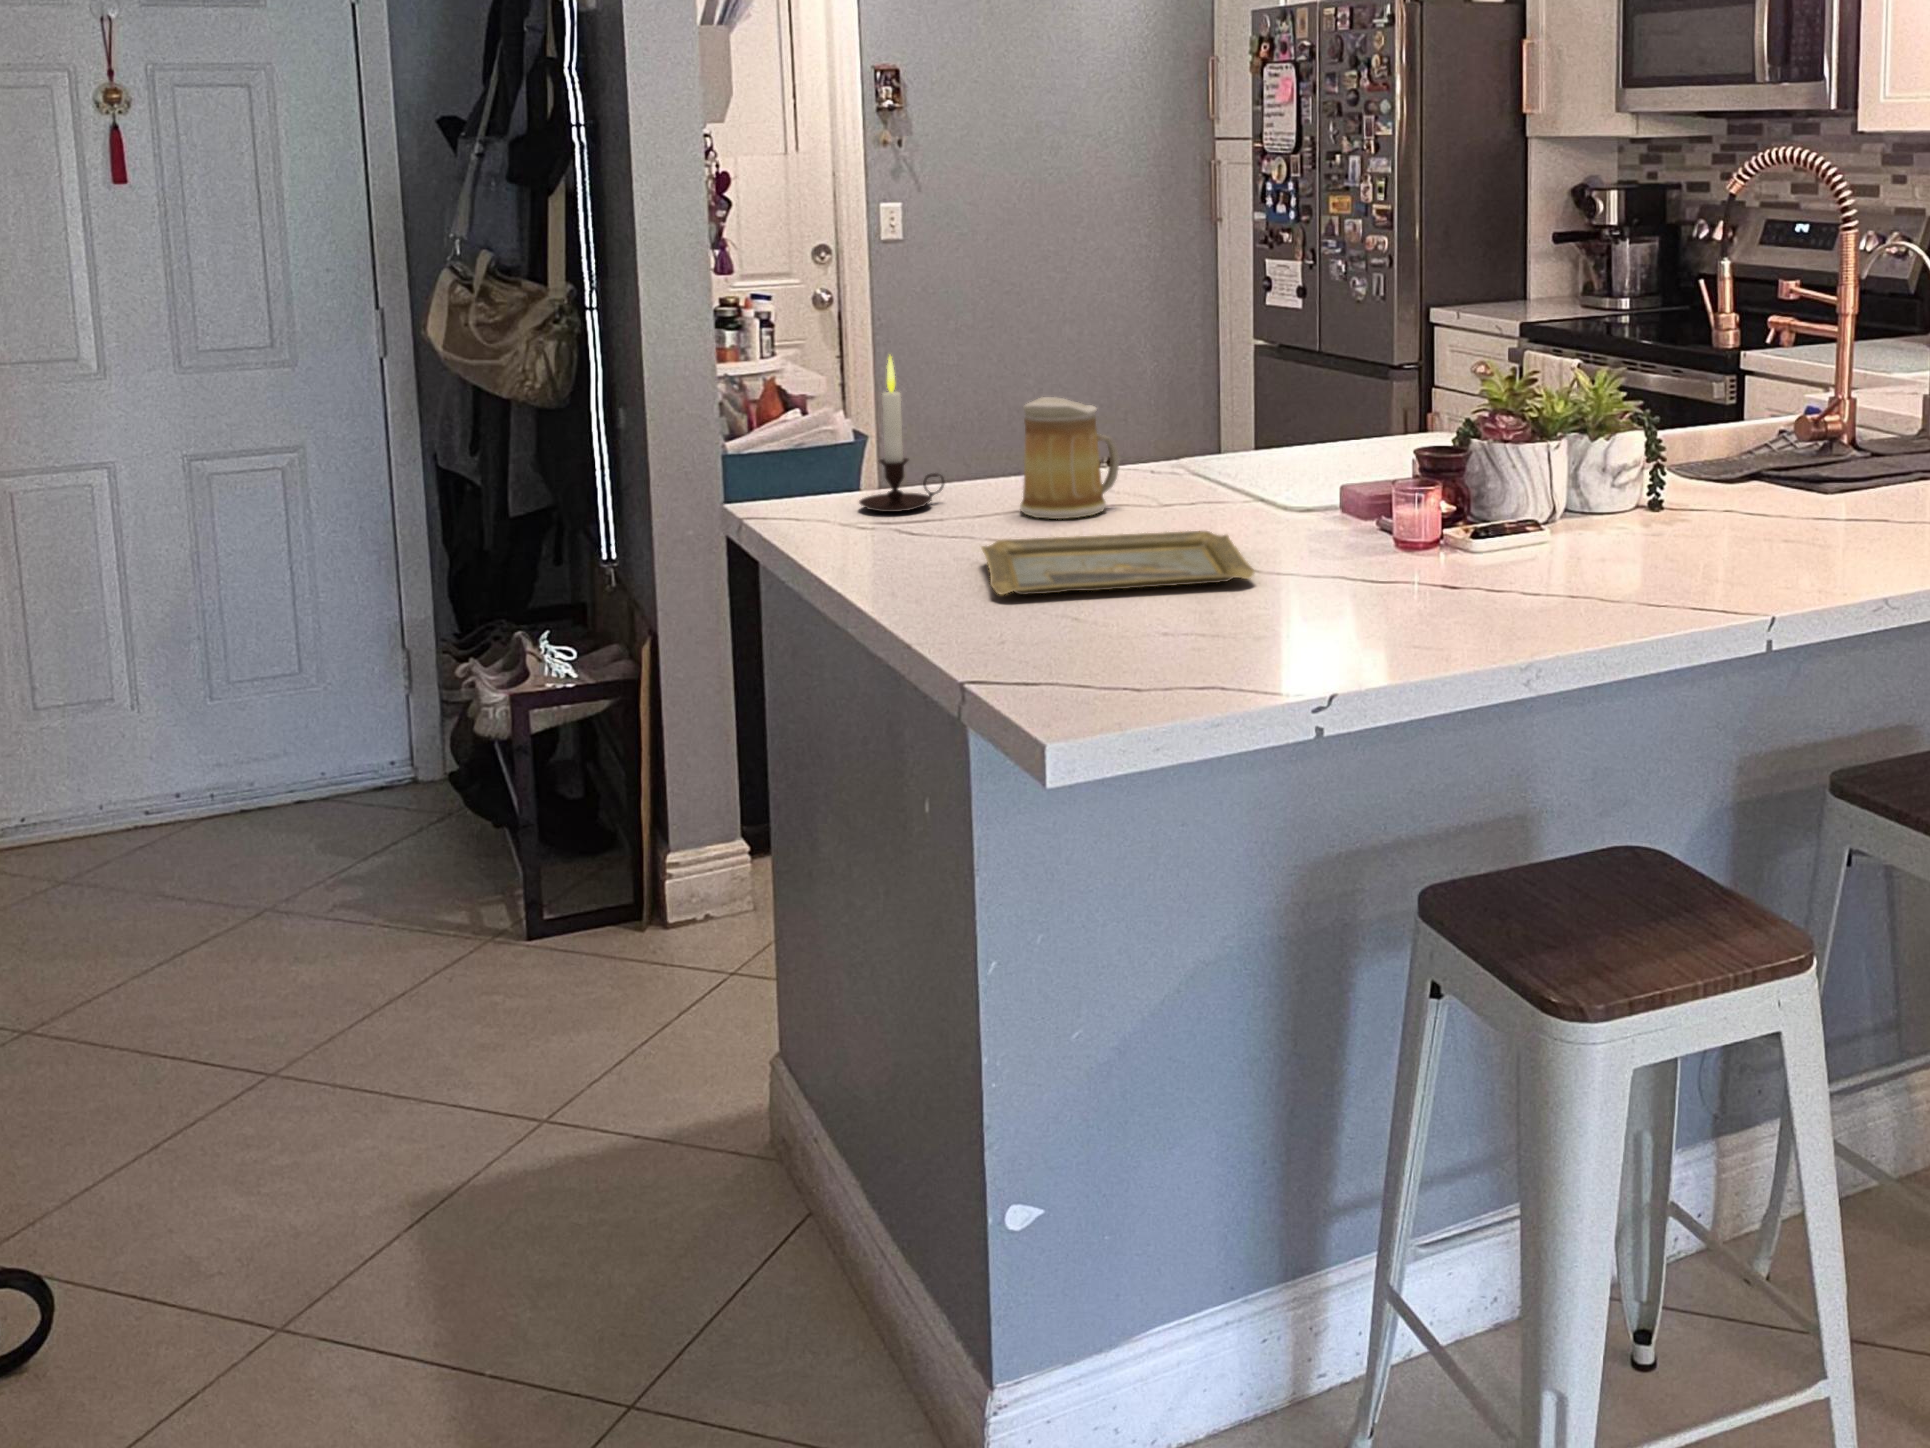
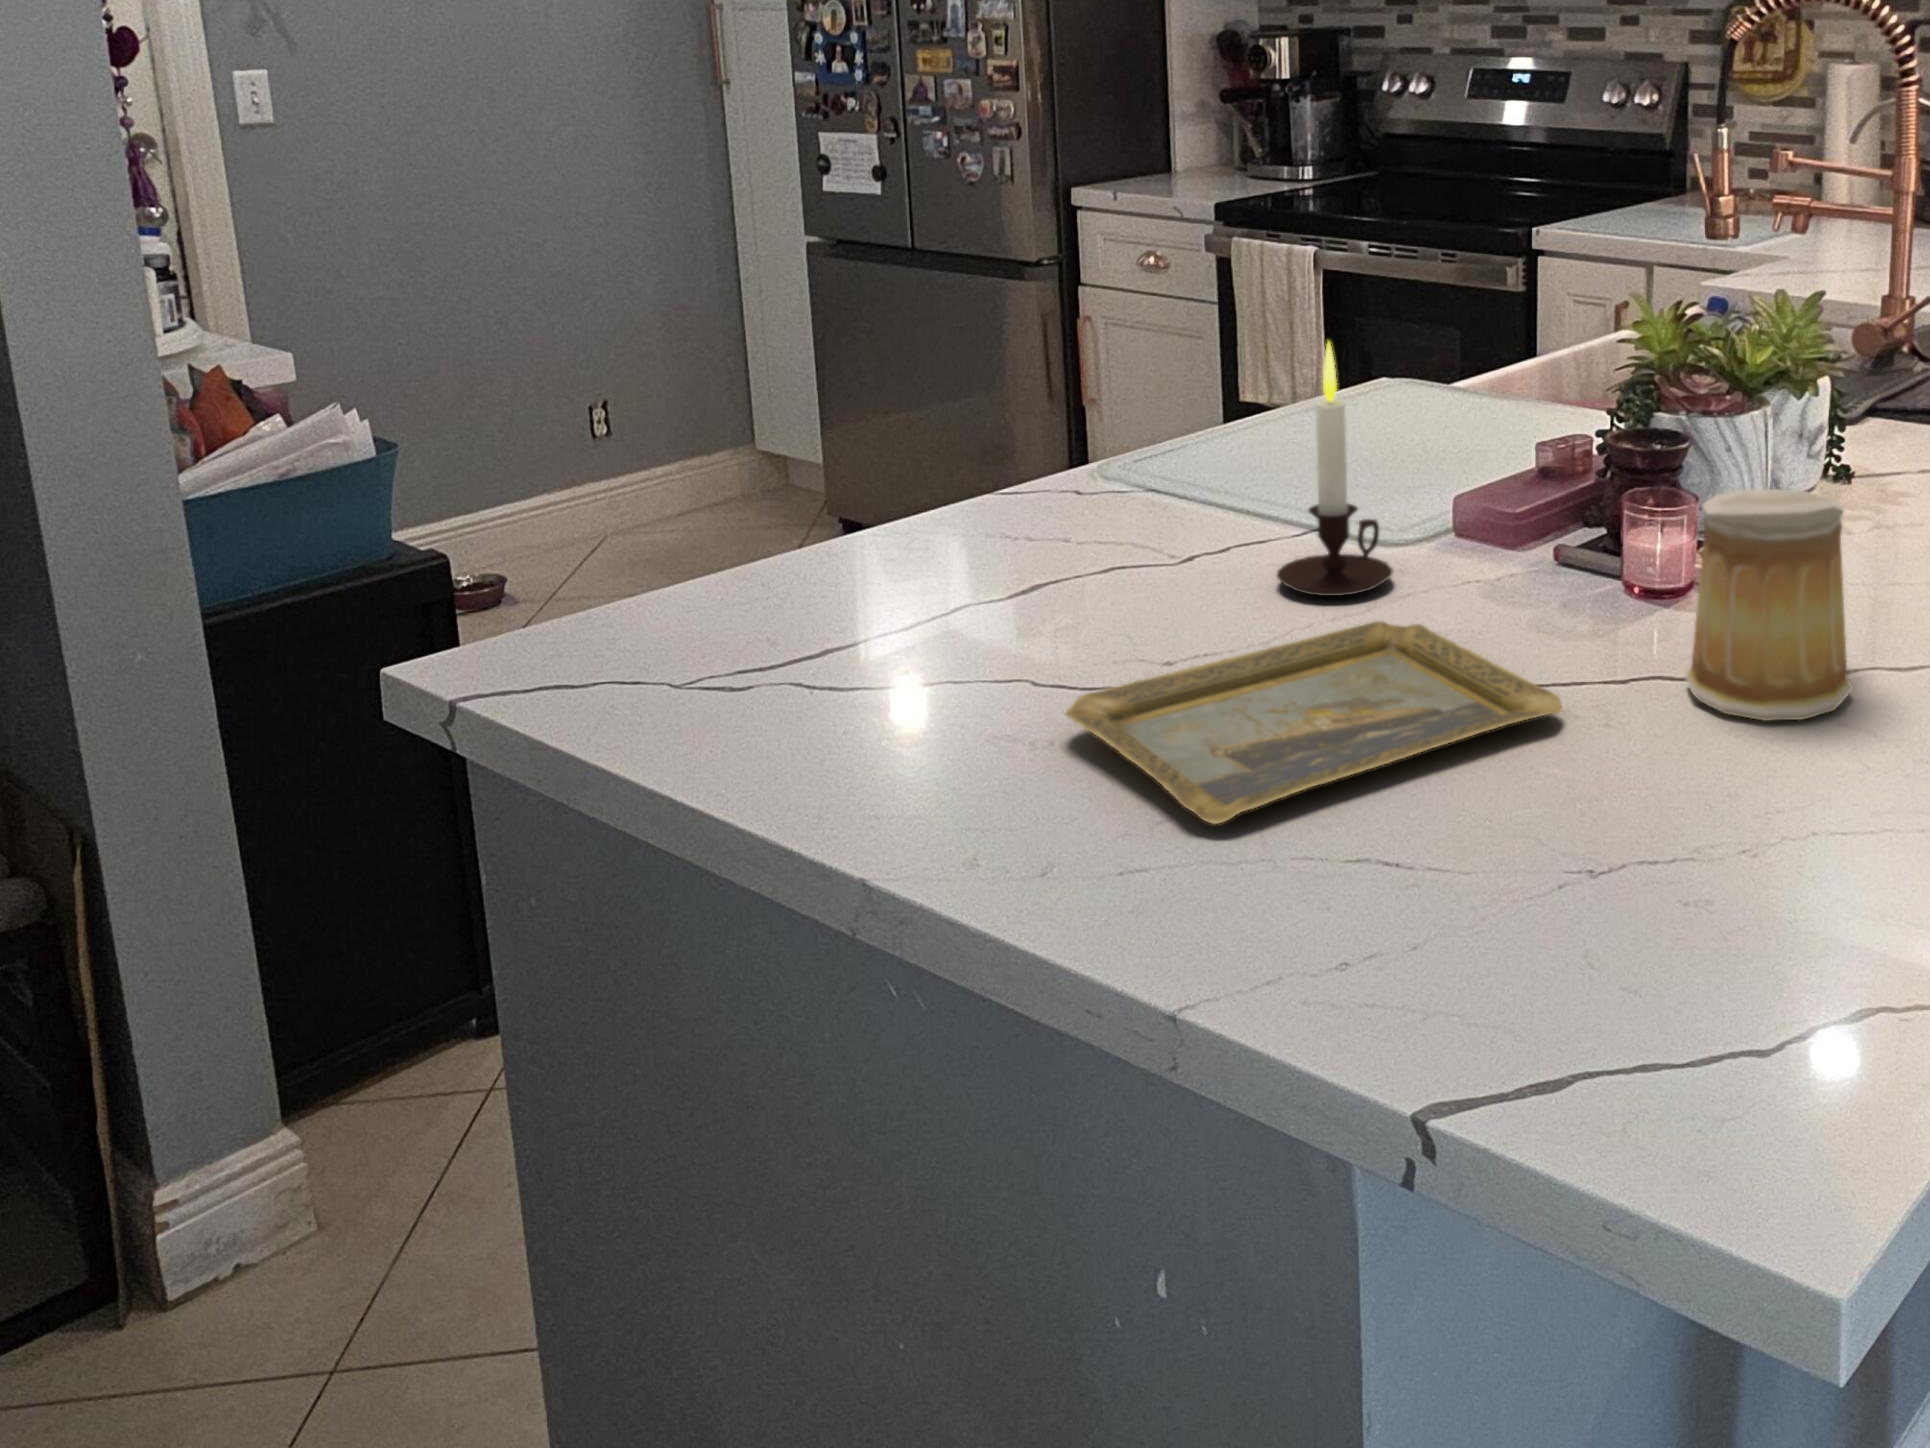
candle: present [859,356,944,512] -> present [1277,342,1393,596]
mug: present [1020,397,1119,519] -> present [1686,489,1853,721]

